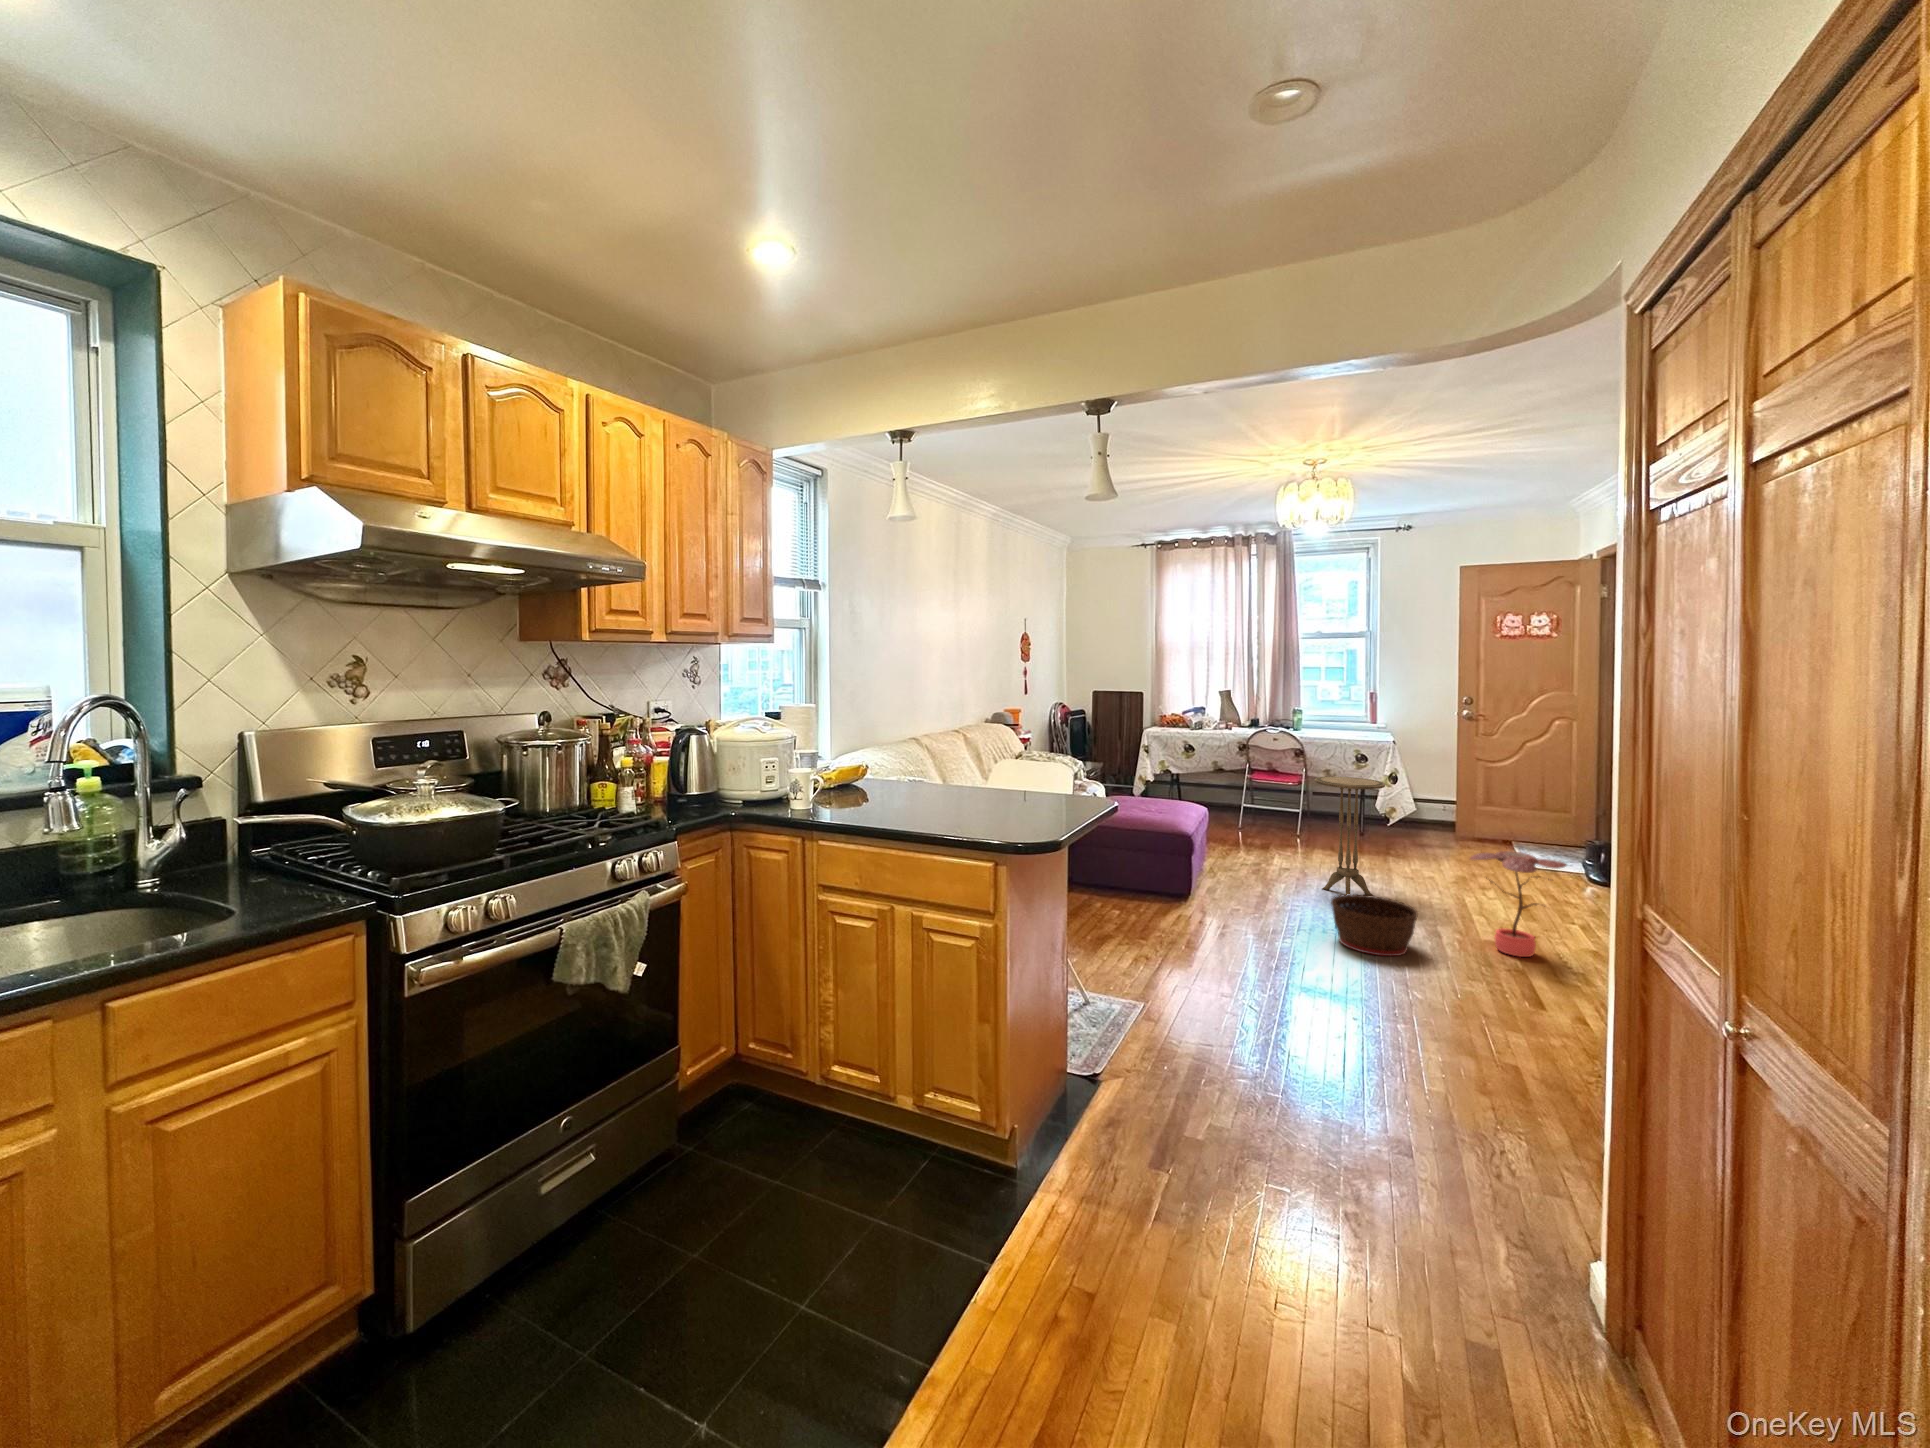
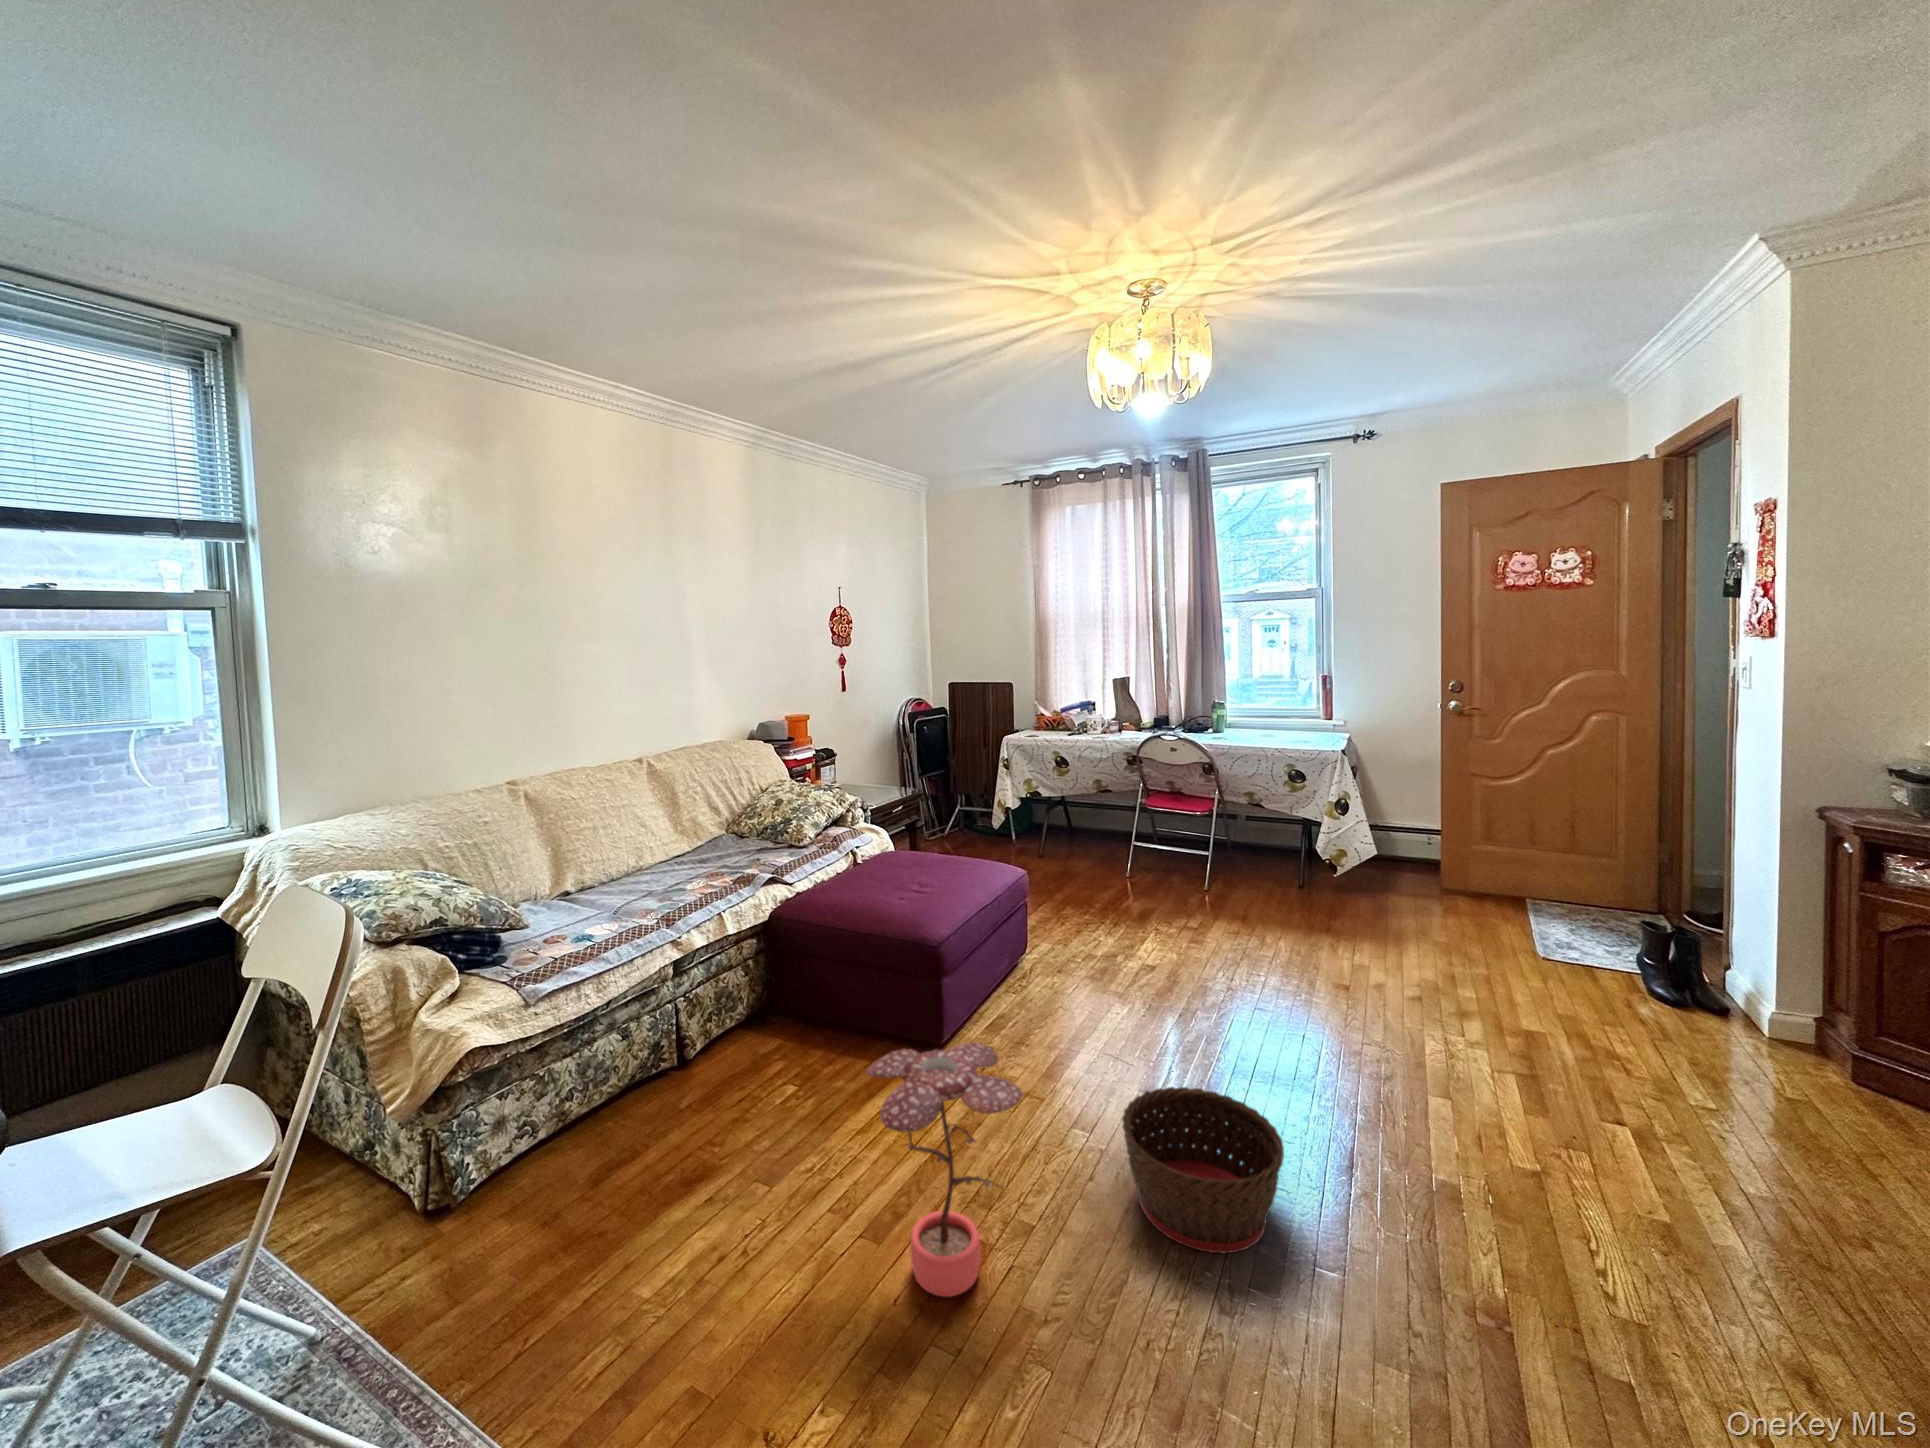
side table: present [1315,777,1385,895] -> none [1162,830,1276,1059]
potted plant: present [1470,851,1567,957] -> present [867,1043,1022,1297]

